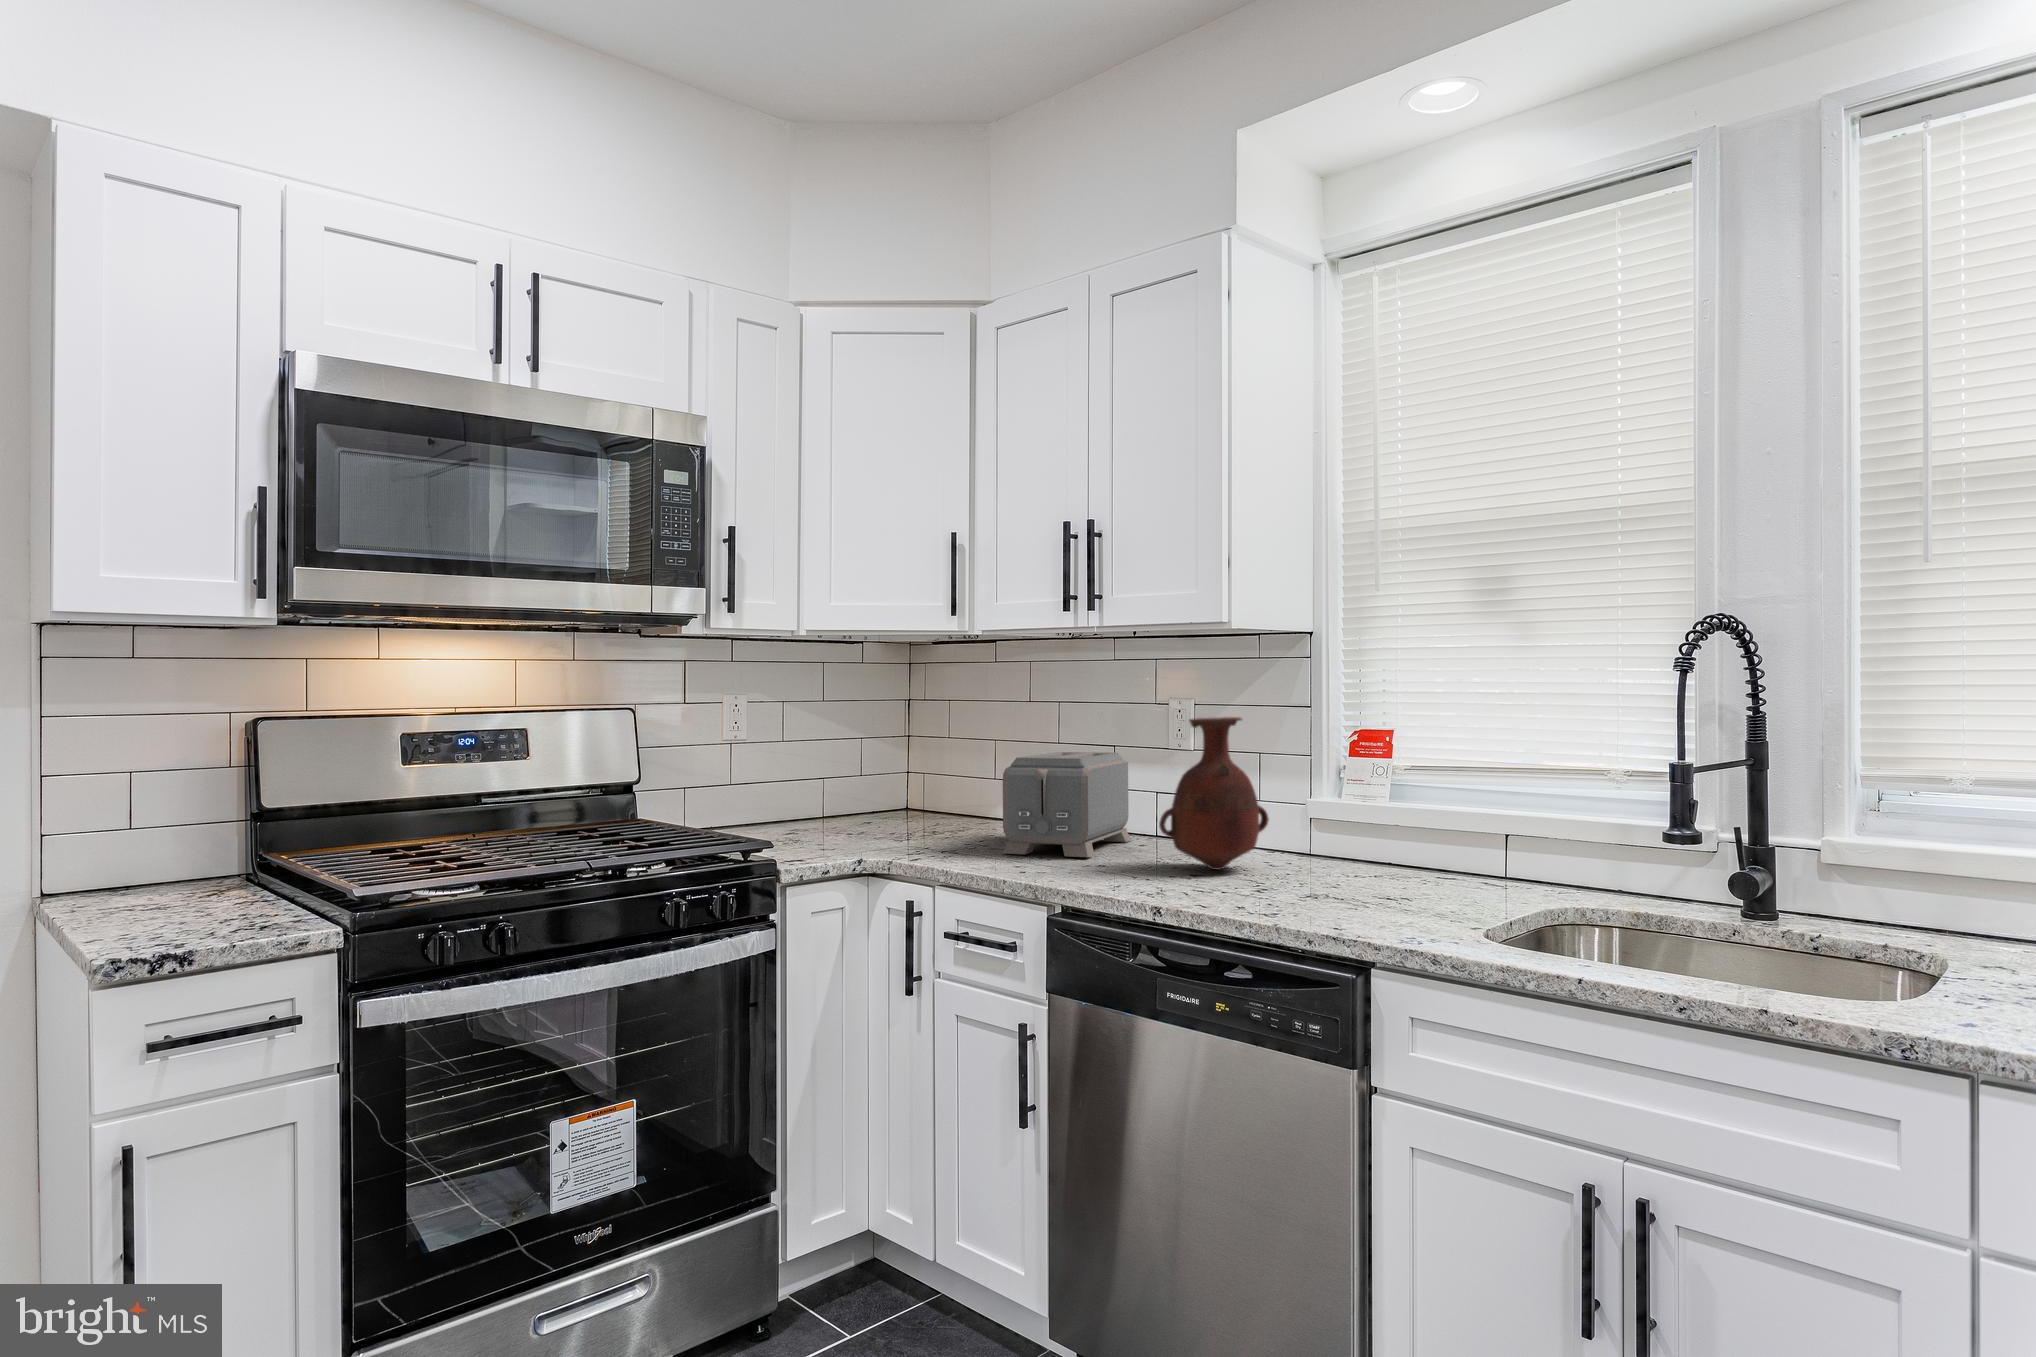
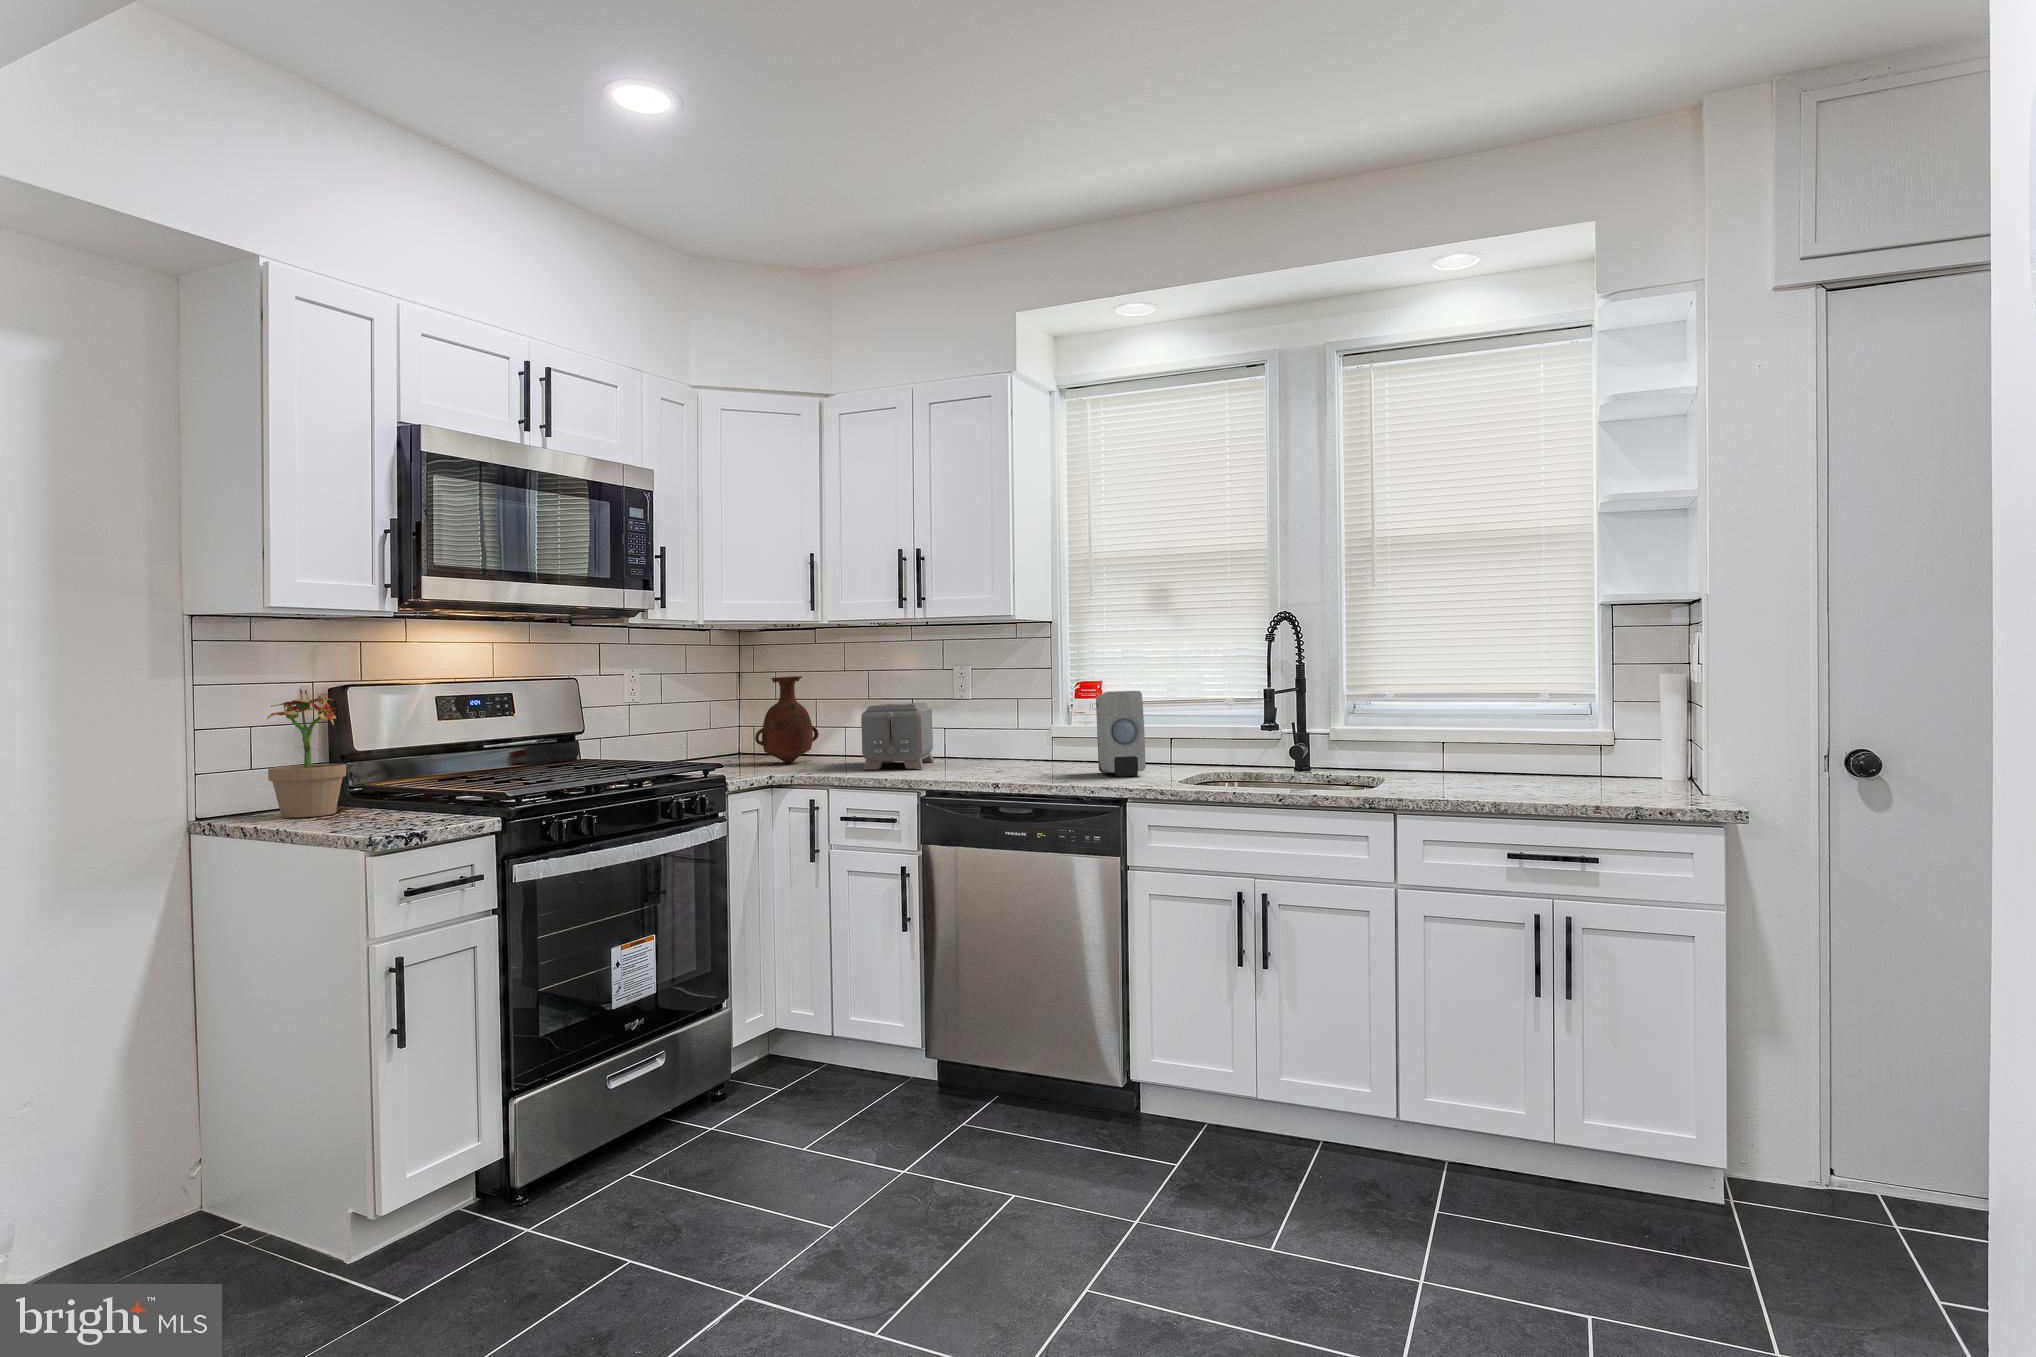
vase: present [1159,717,1269,870] -> present [755,676,819,763]
potted plant: none [100,723,224,903] -> present [267,689,346,818]
soap dispenser: none [1357,755,1434,906] -> present [1096,691,1145,776]

